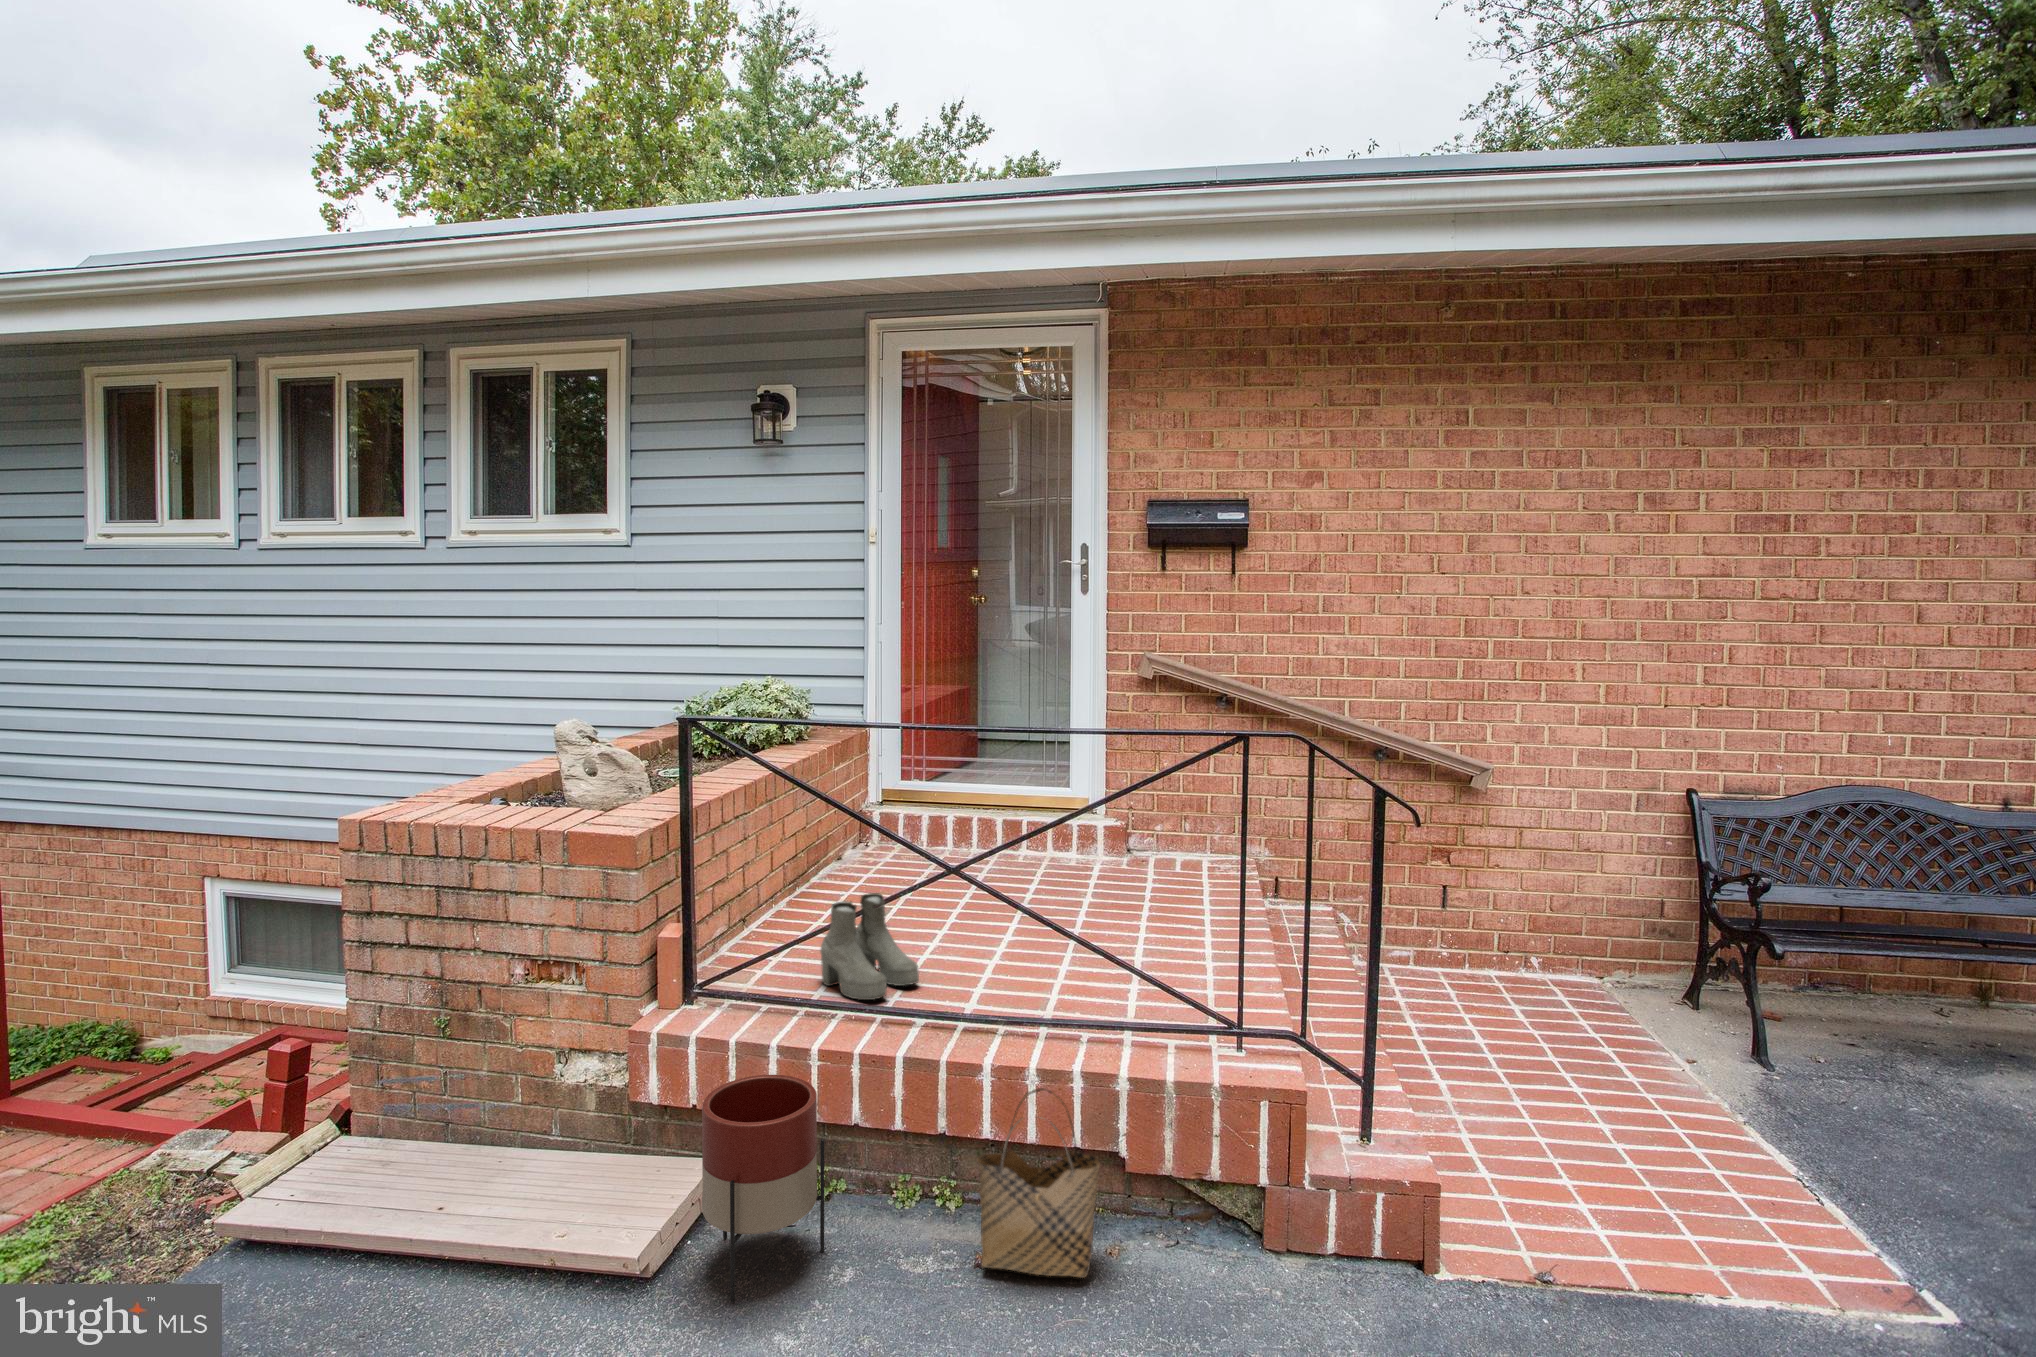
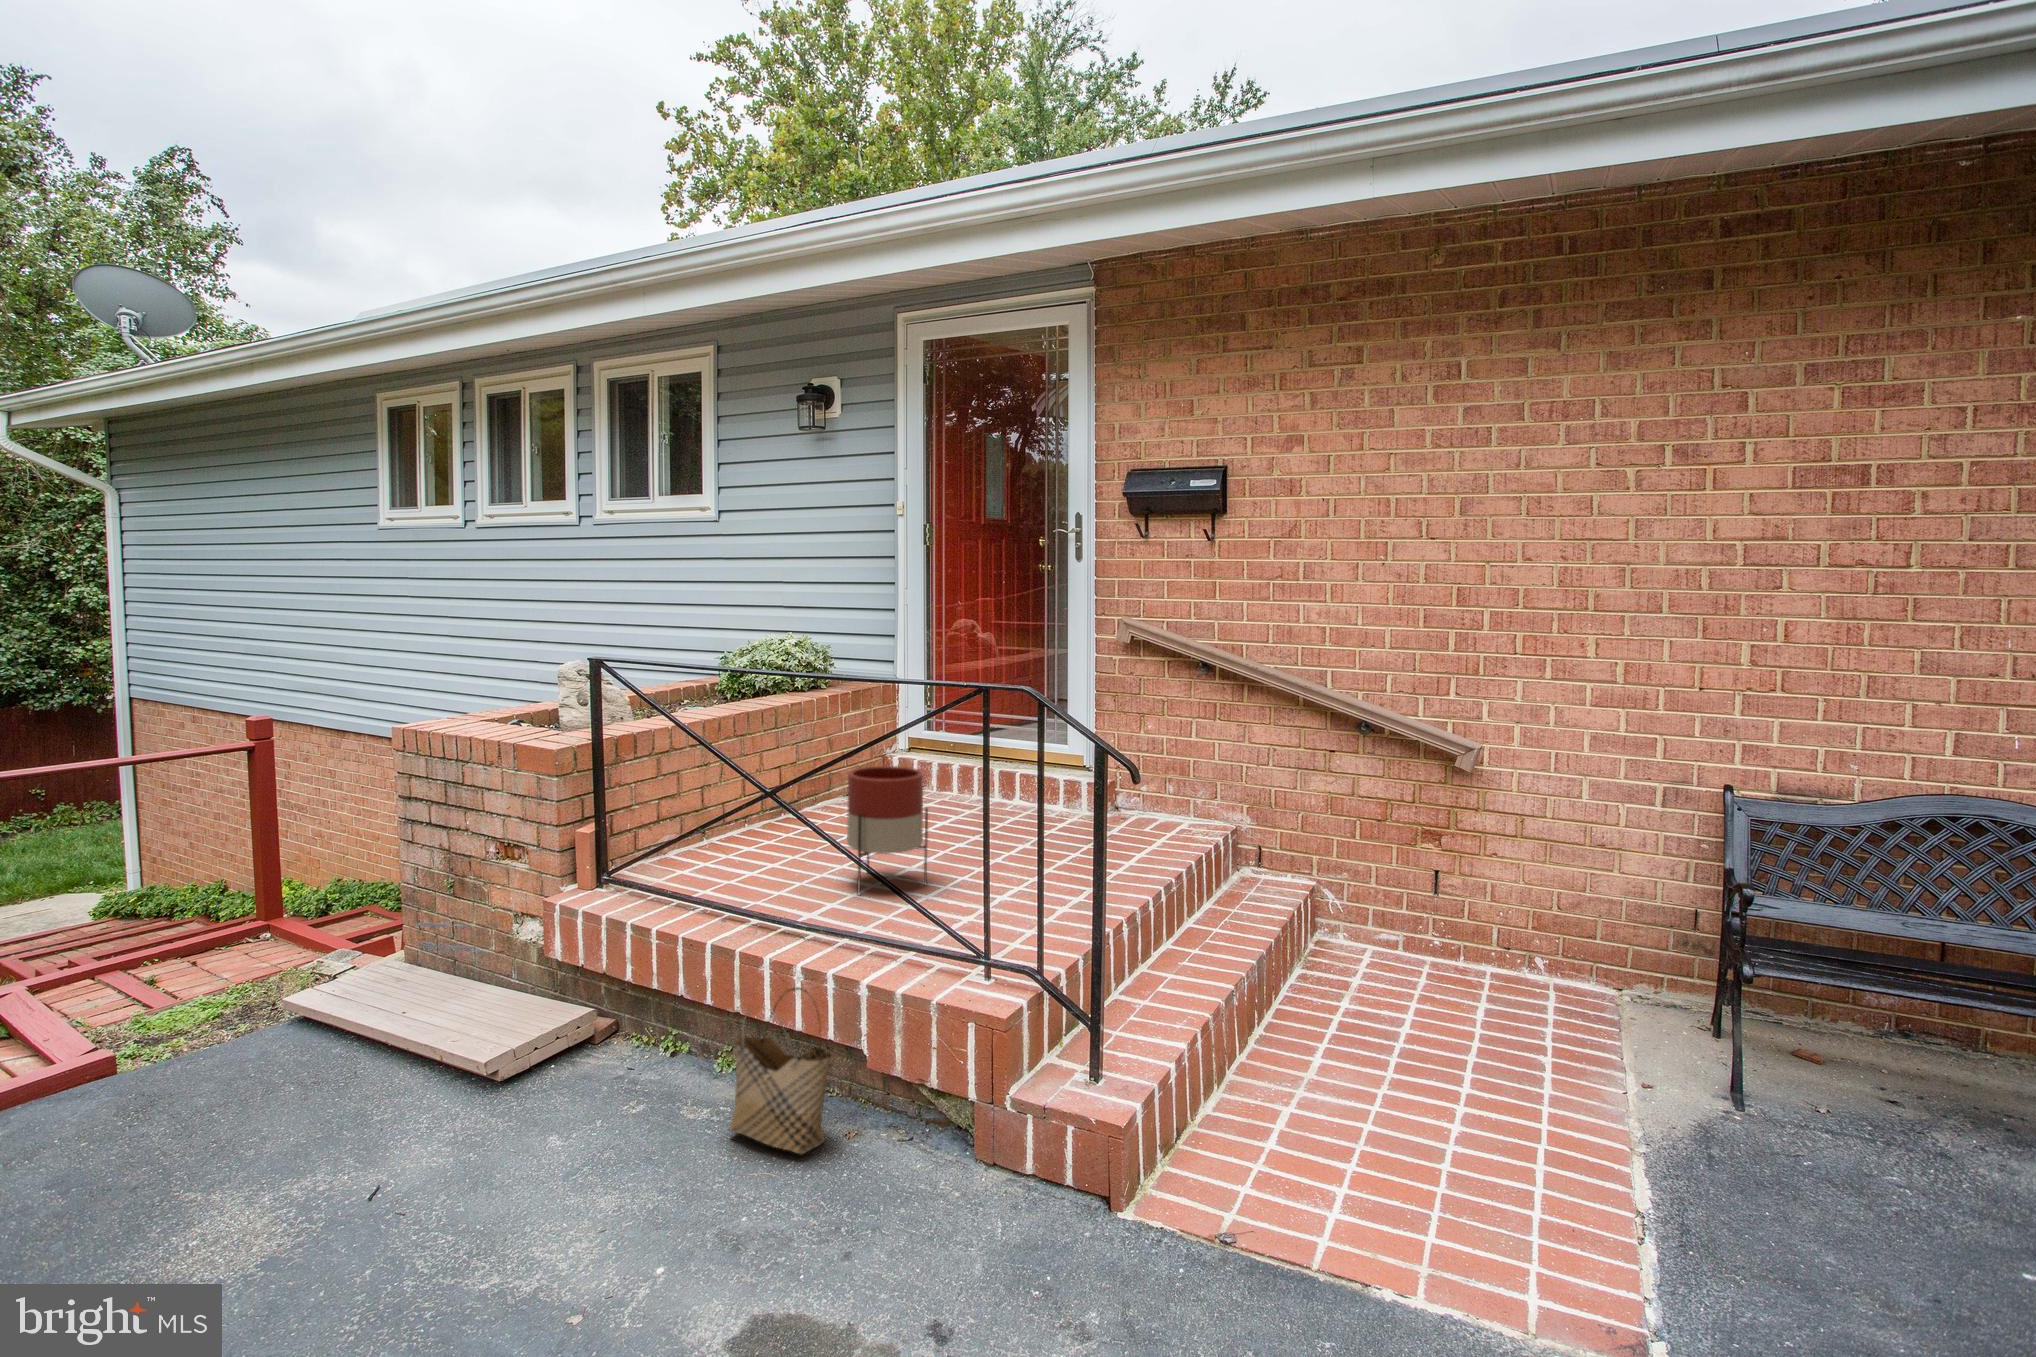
boots: present [820,893,919,1000] -> none [718,813,793,902]
planter: present [702,1075,824,1303] -> present [847,766,928,894]

